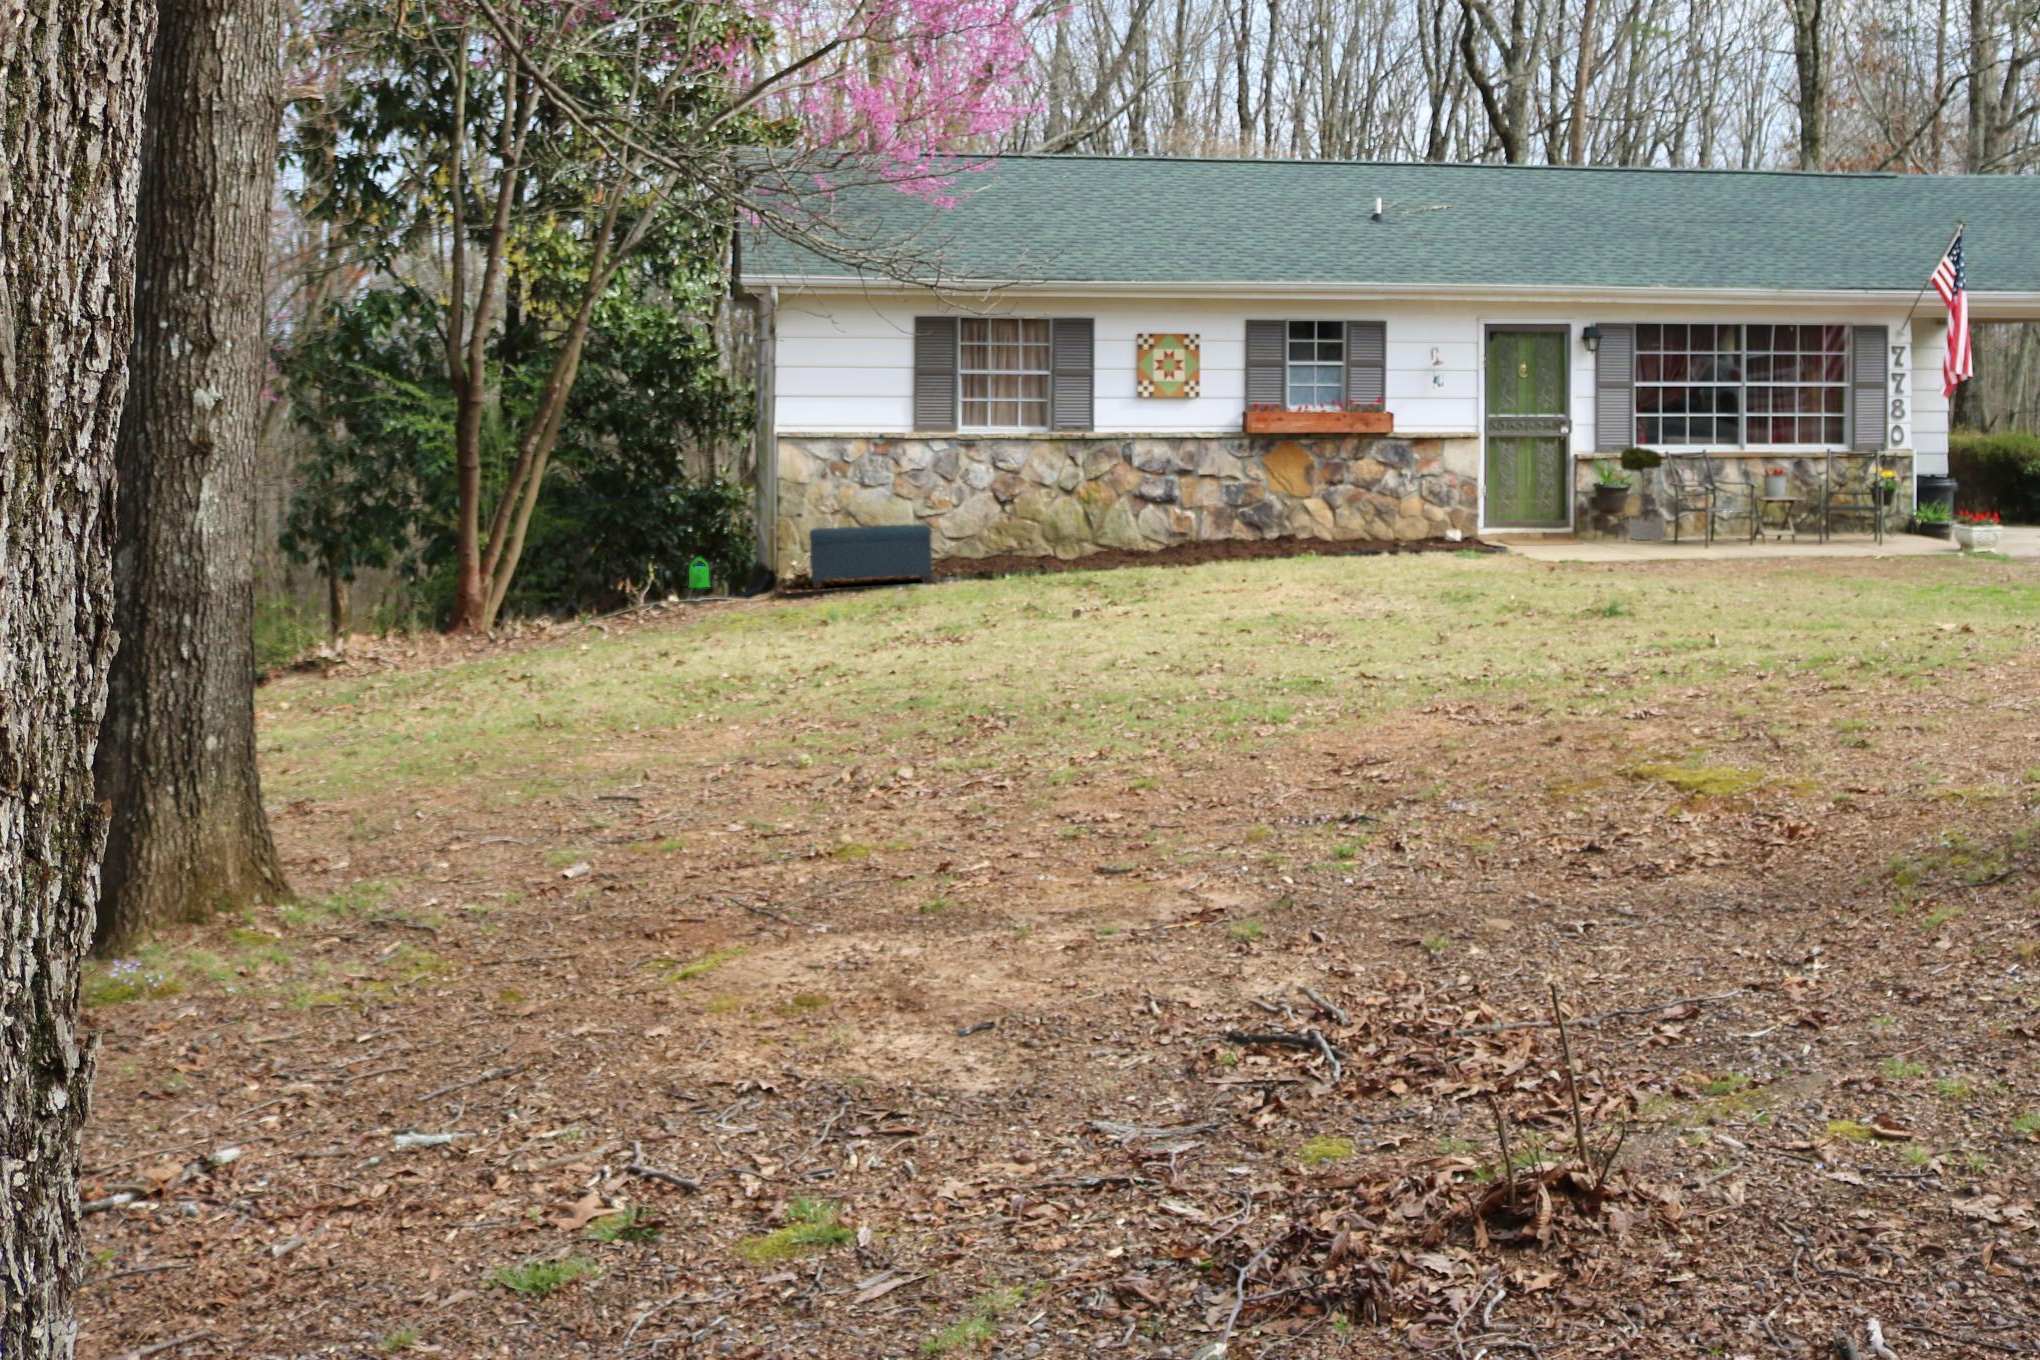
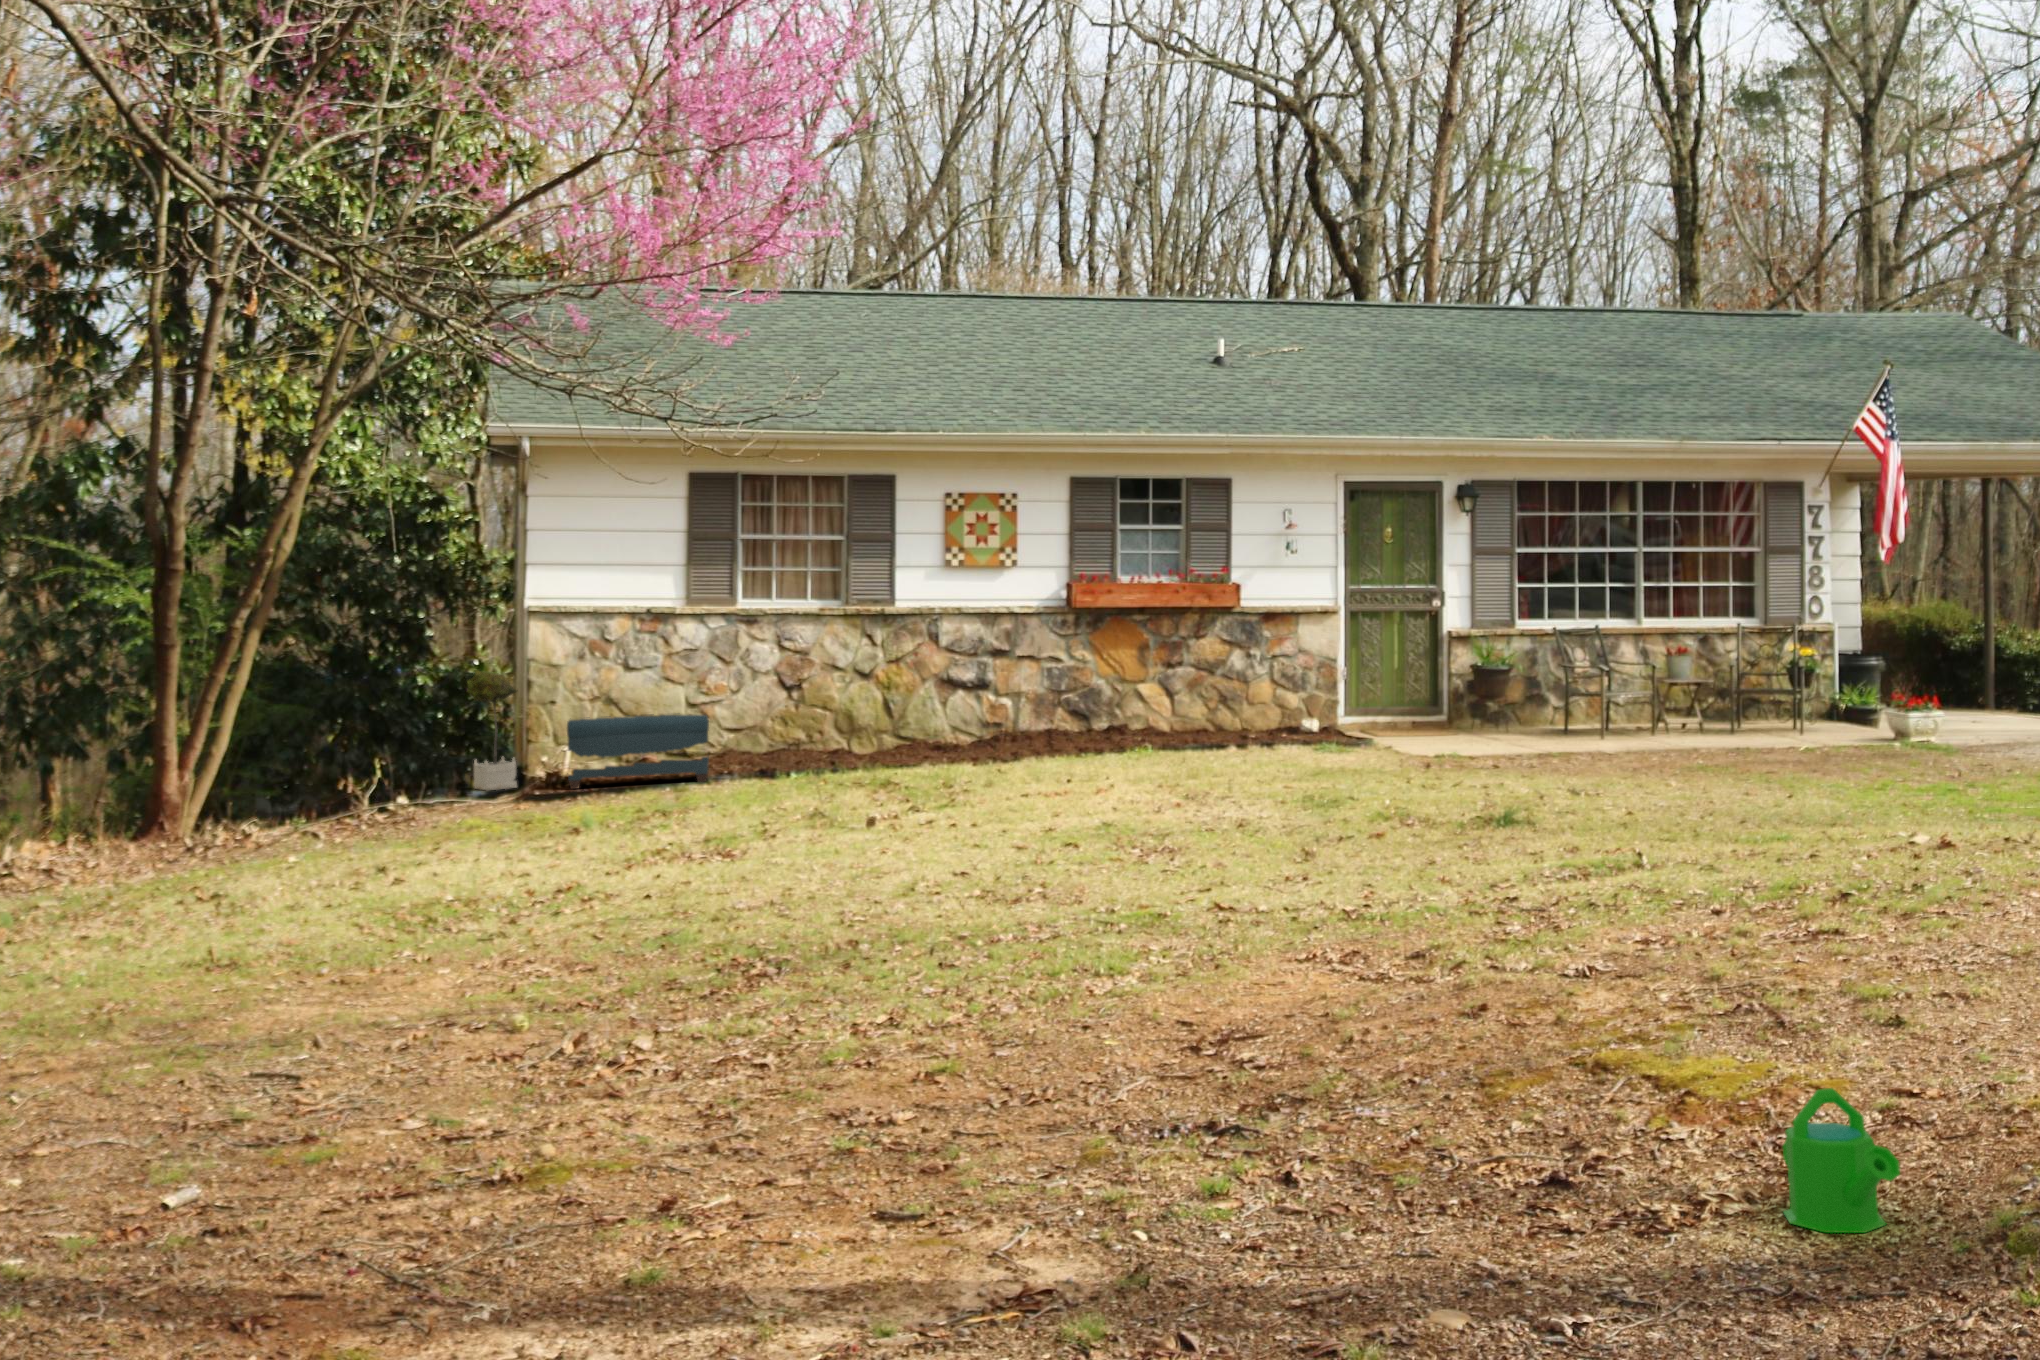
potted tree: present [1620,446,1665,540] -> present [467,670,517,790]
watering can: present [689,558,710,588] -> present [1783,1088,1900,1233]

